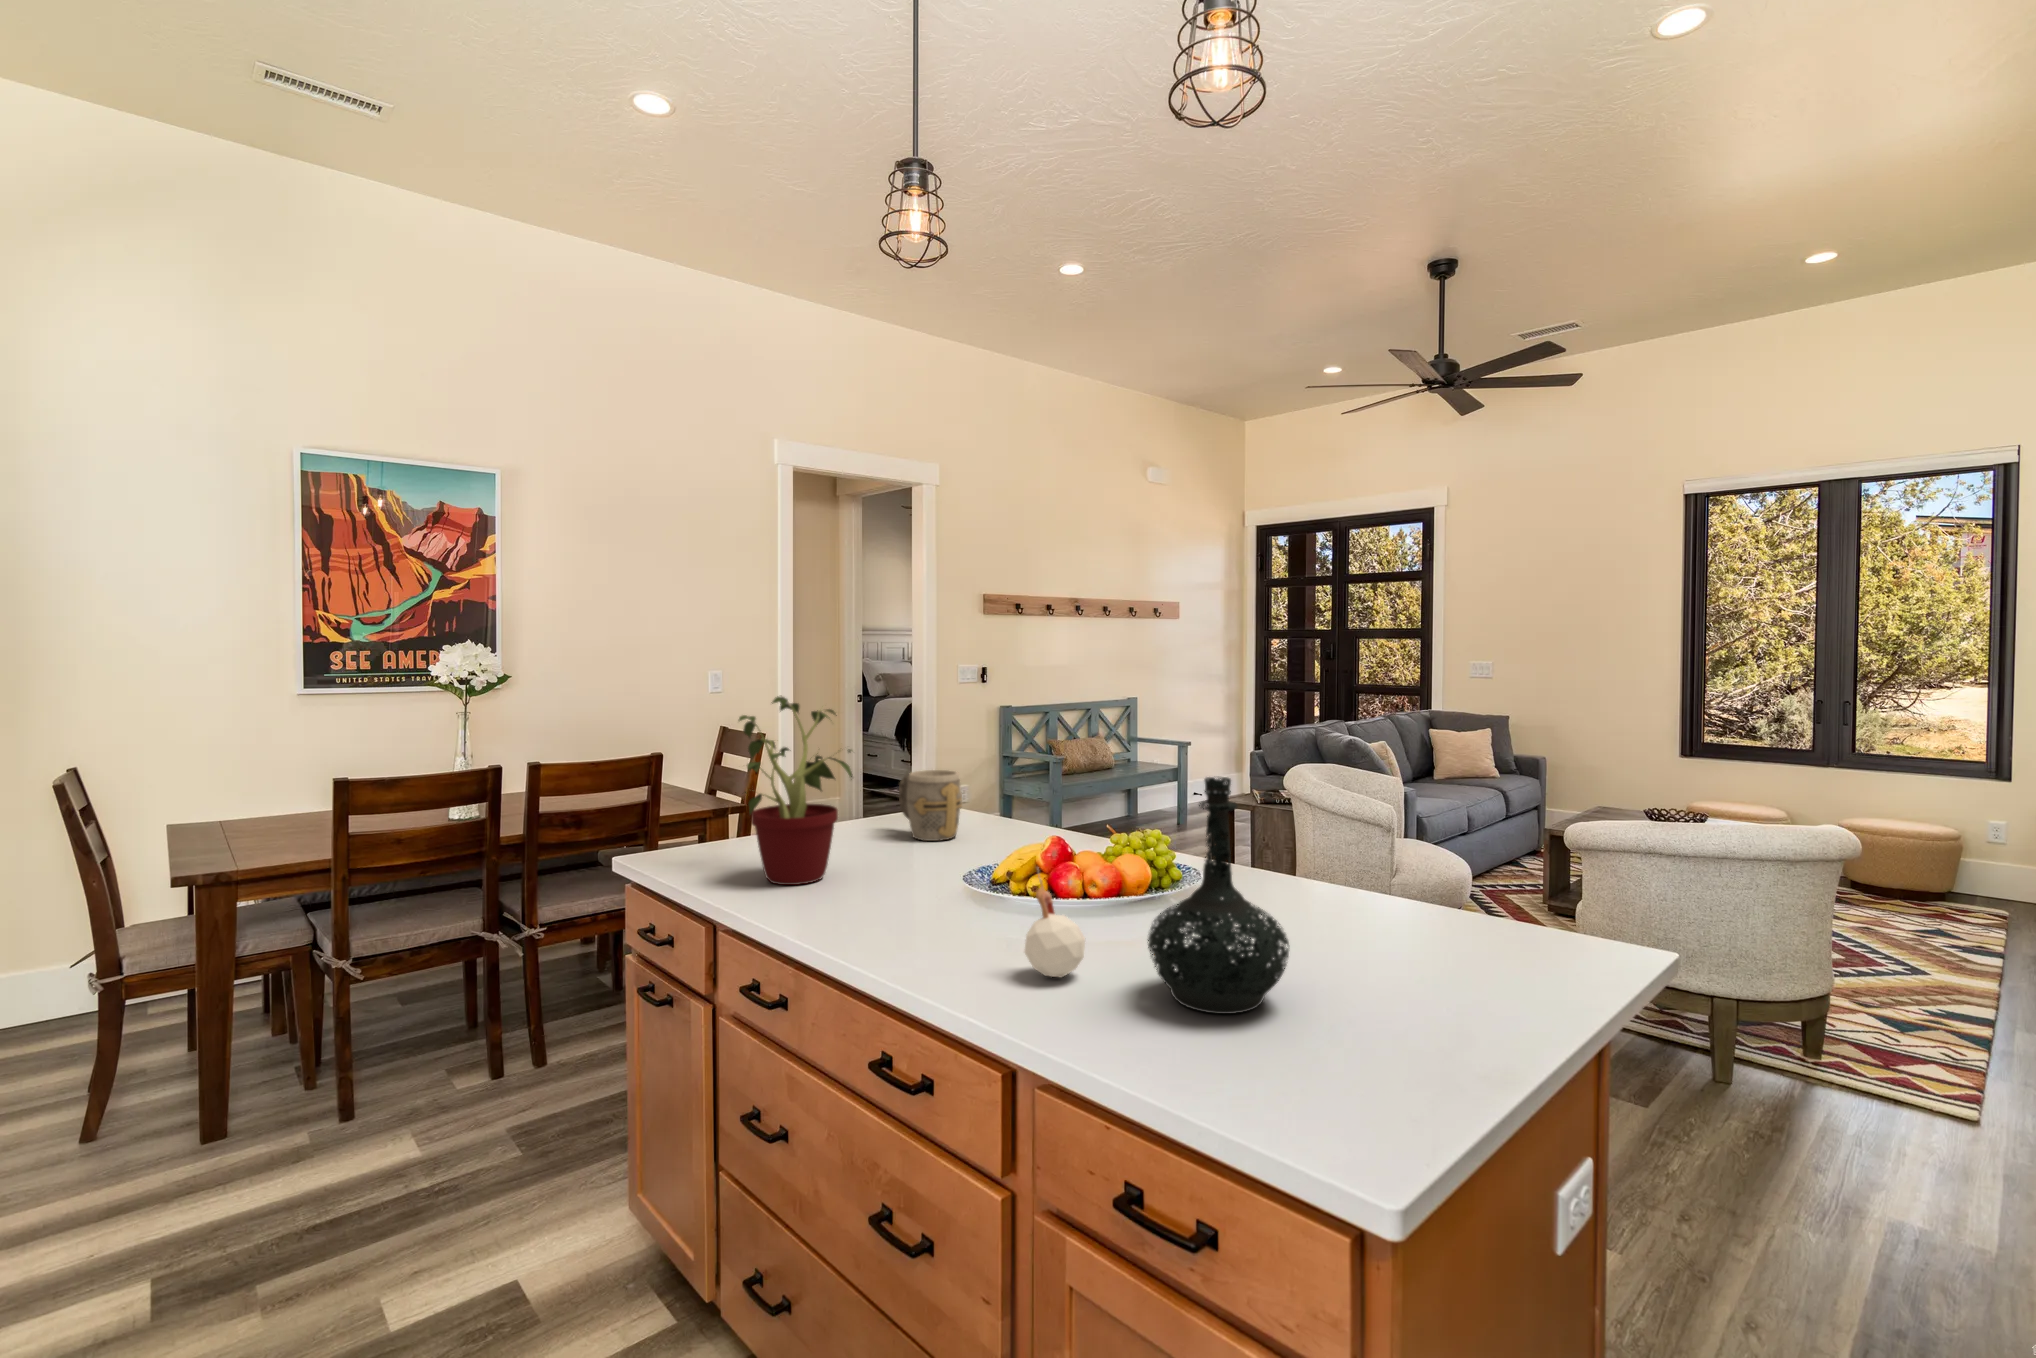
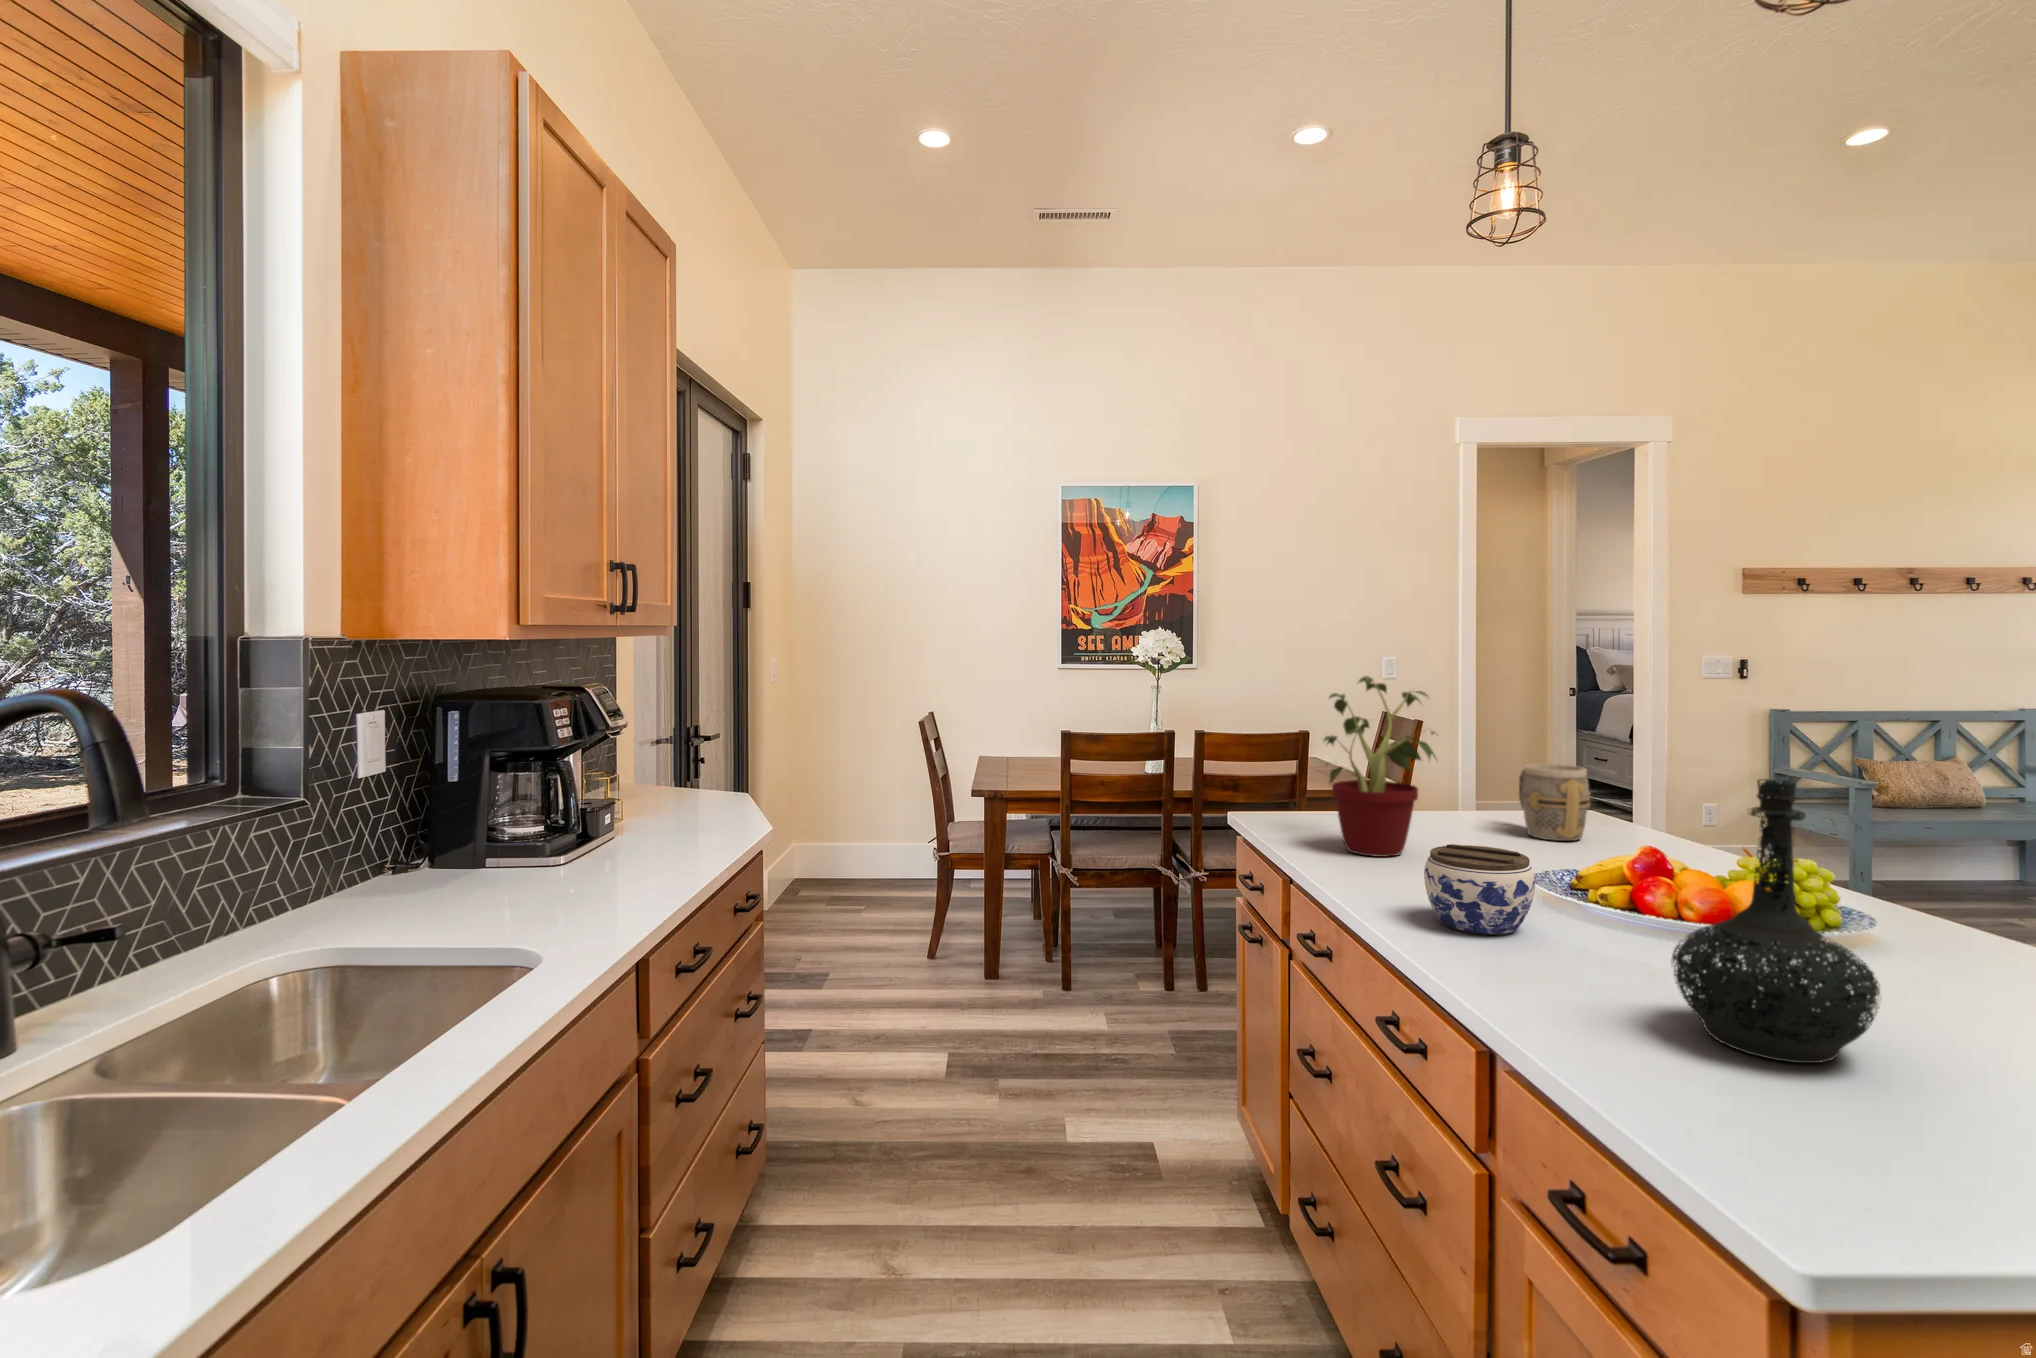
jar: none [893,861,992,951] -> present [1424,844,1535,935]
candle: present [1024,878,1085,977] -> none [1540,860,1615,981]

